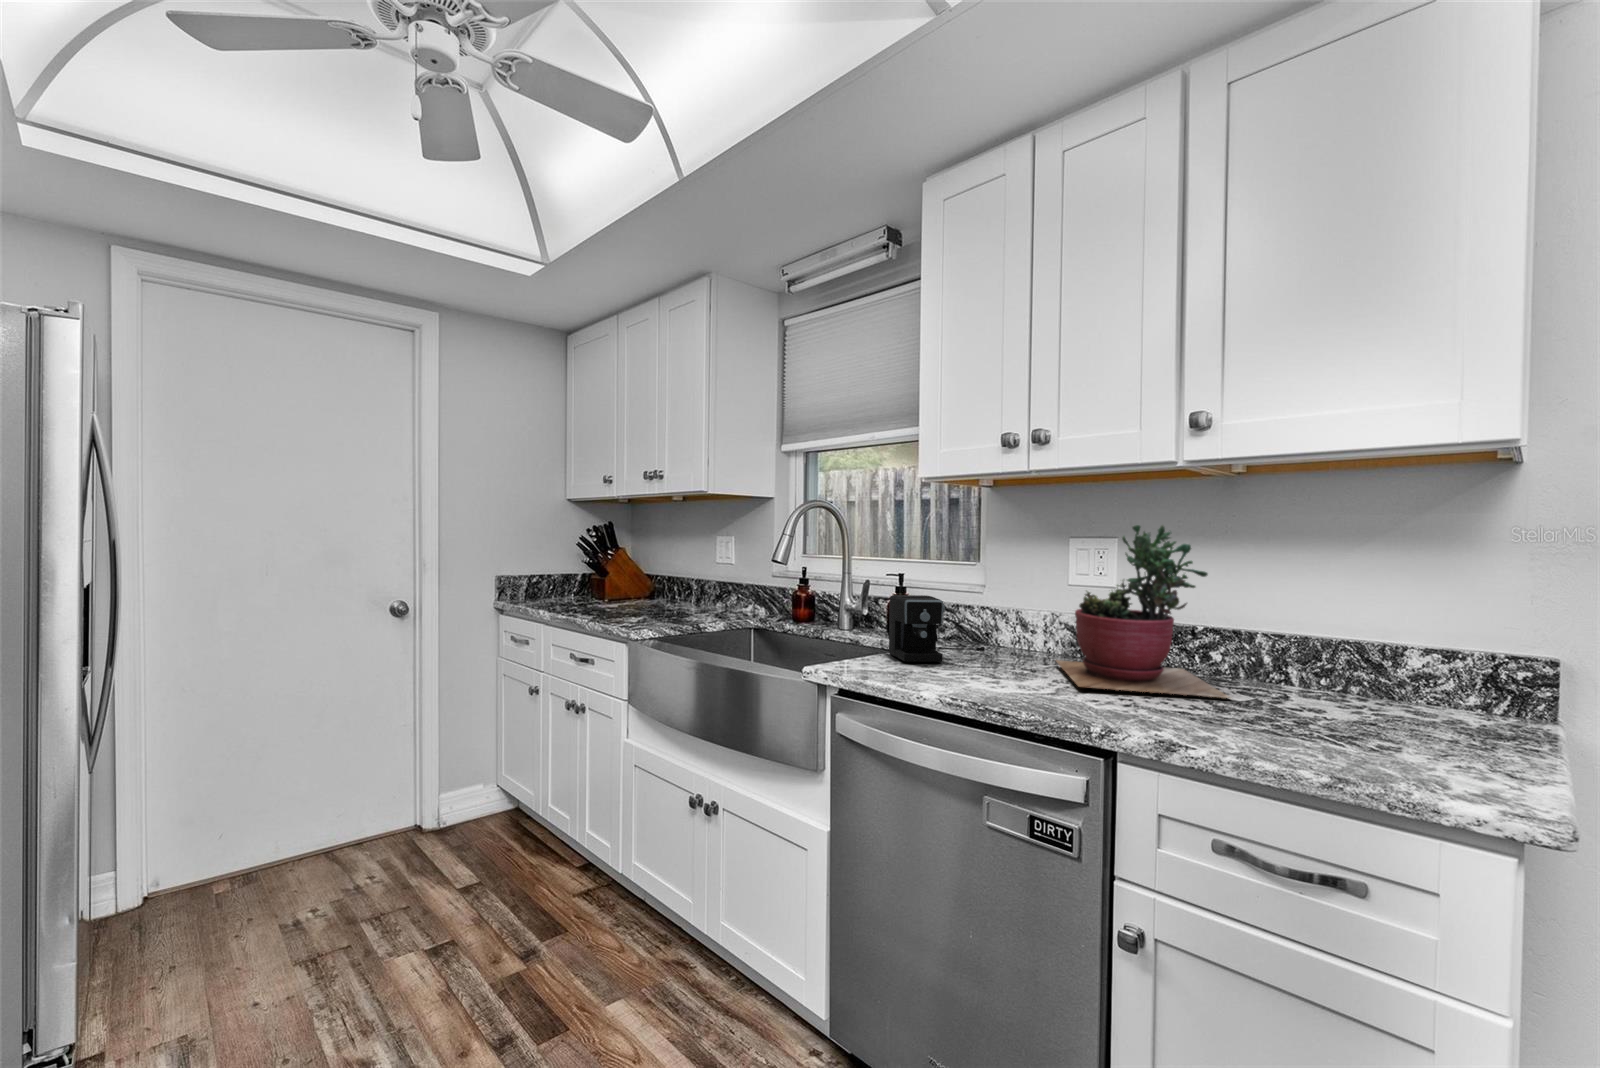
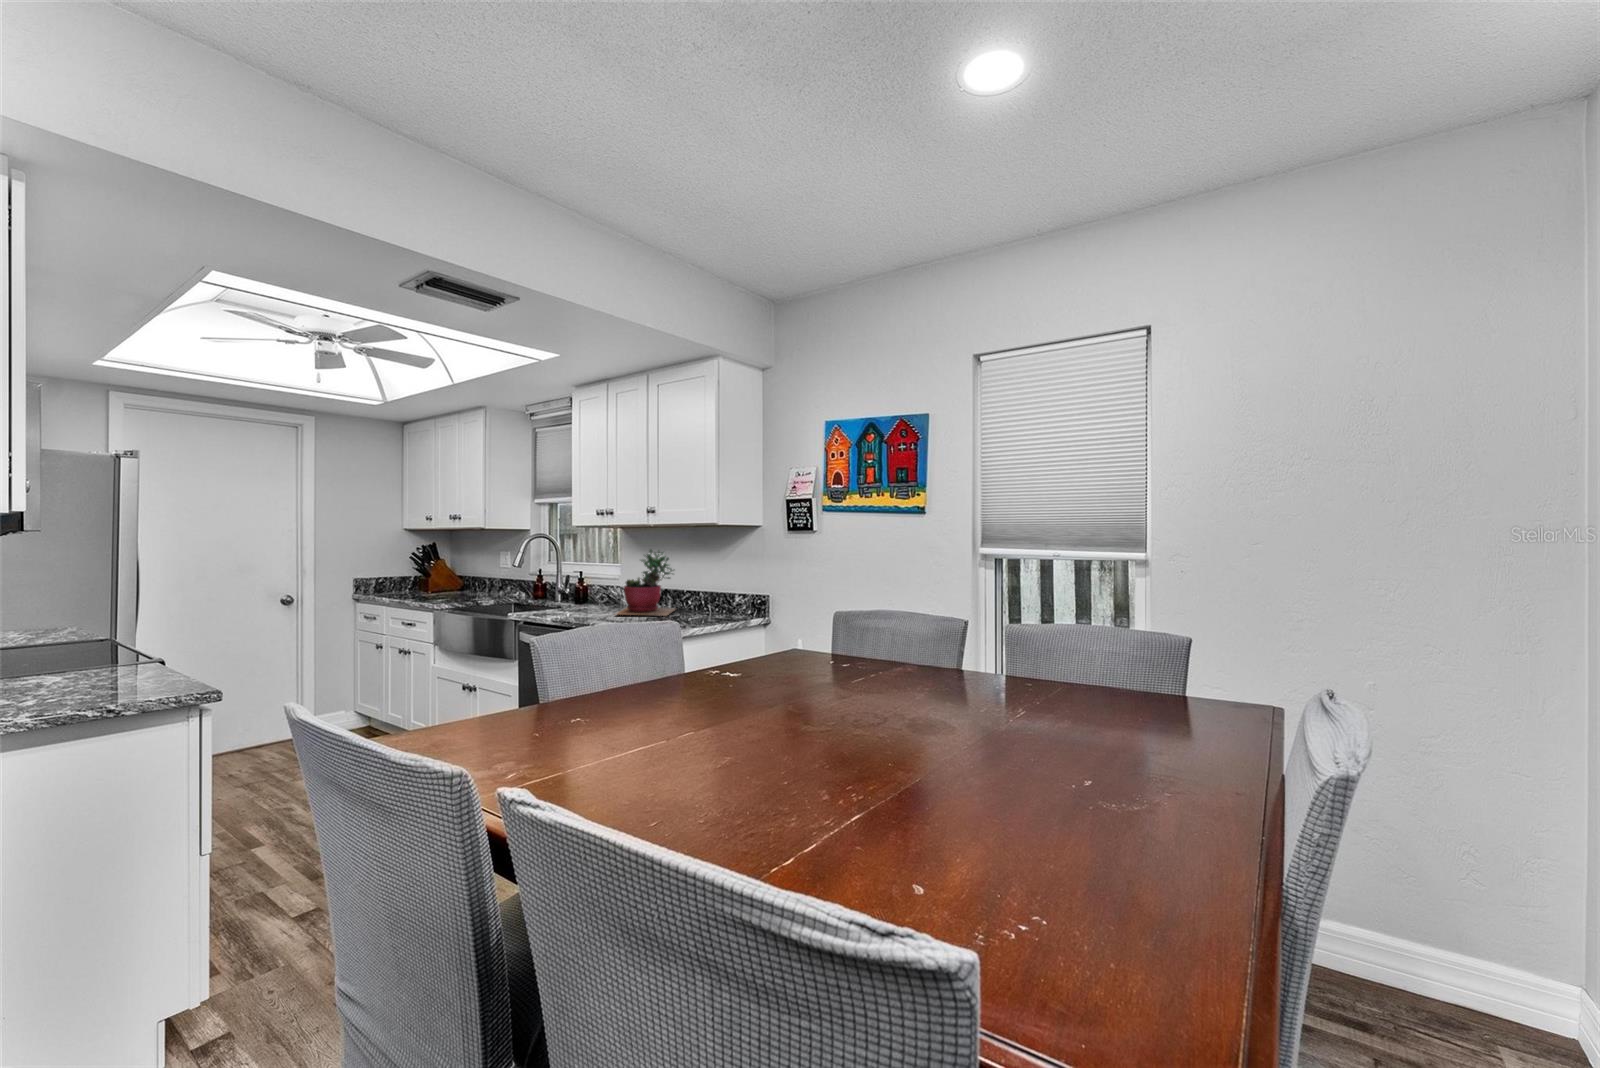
coffee maker: present [889,595,985,662] -> none [559,582,611,611]

